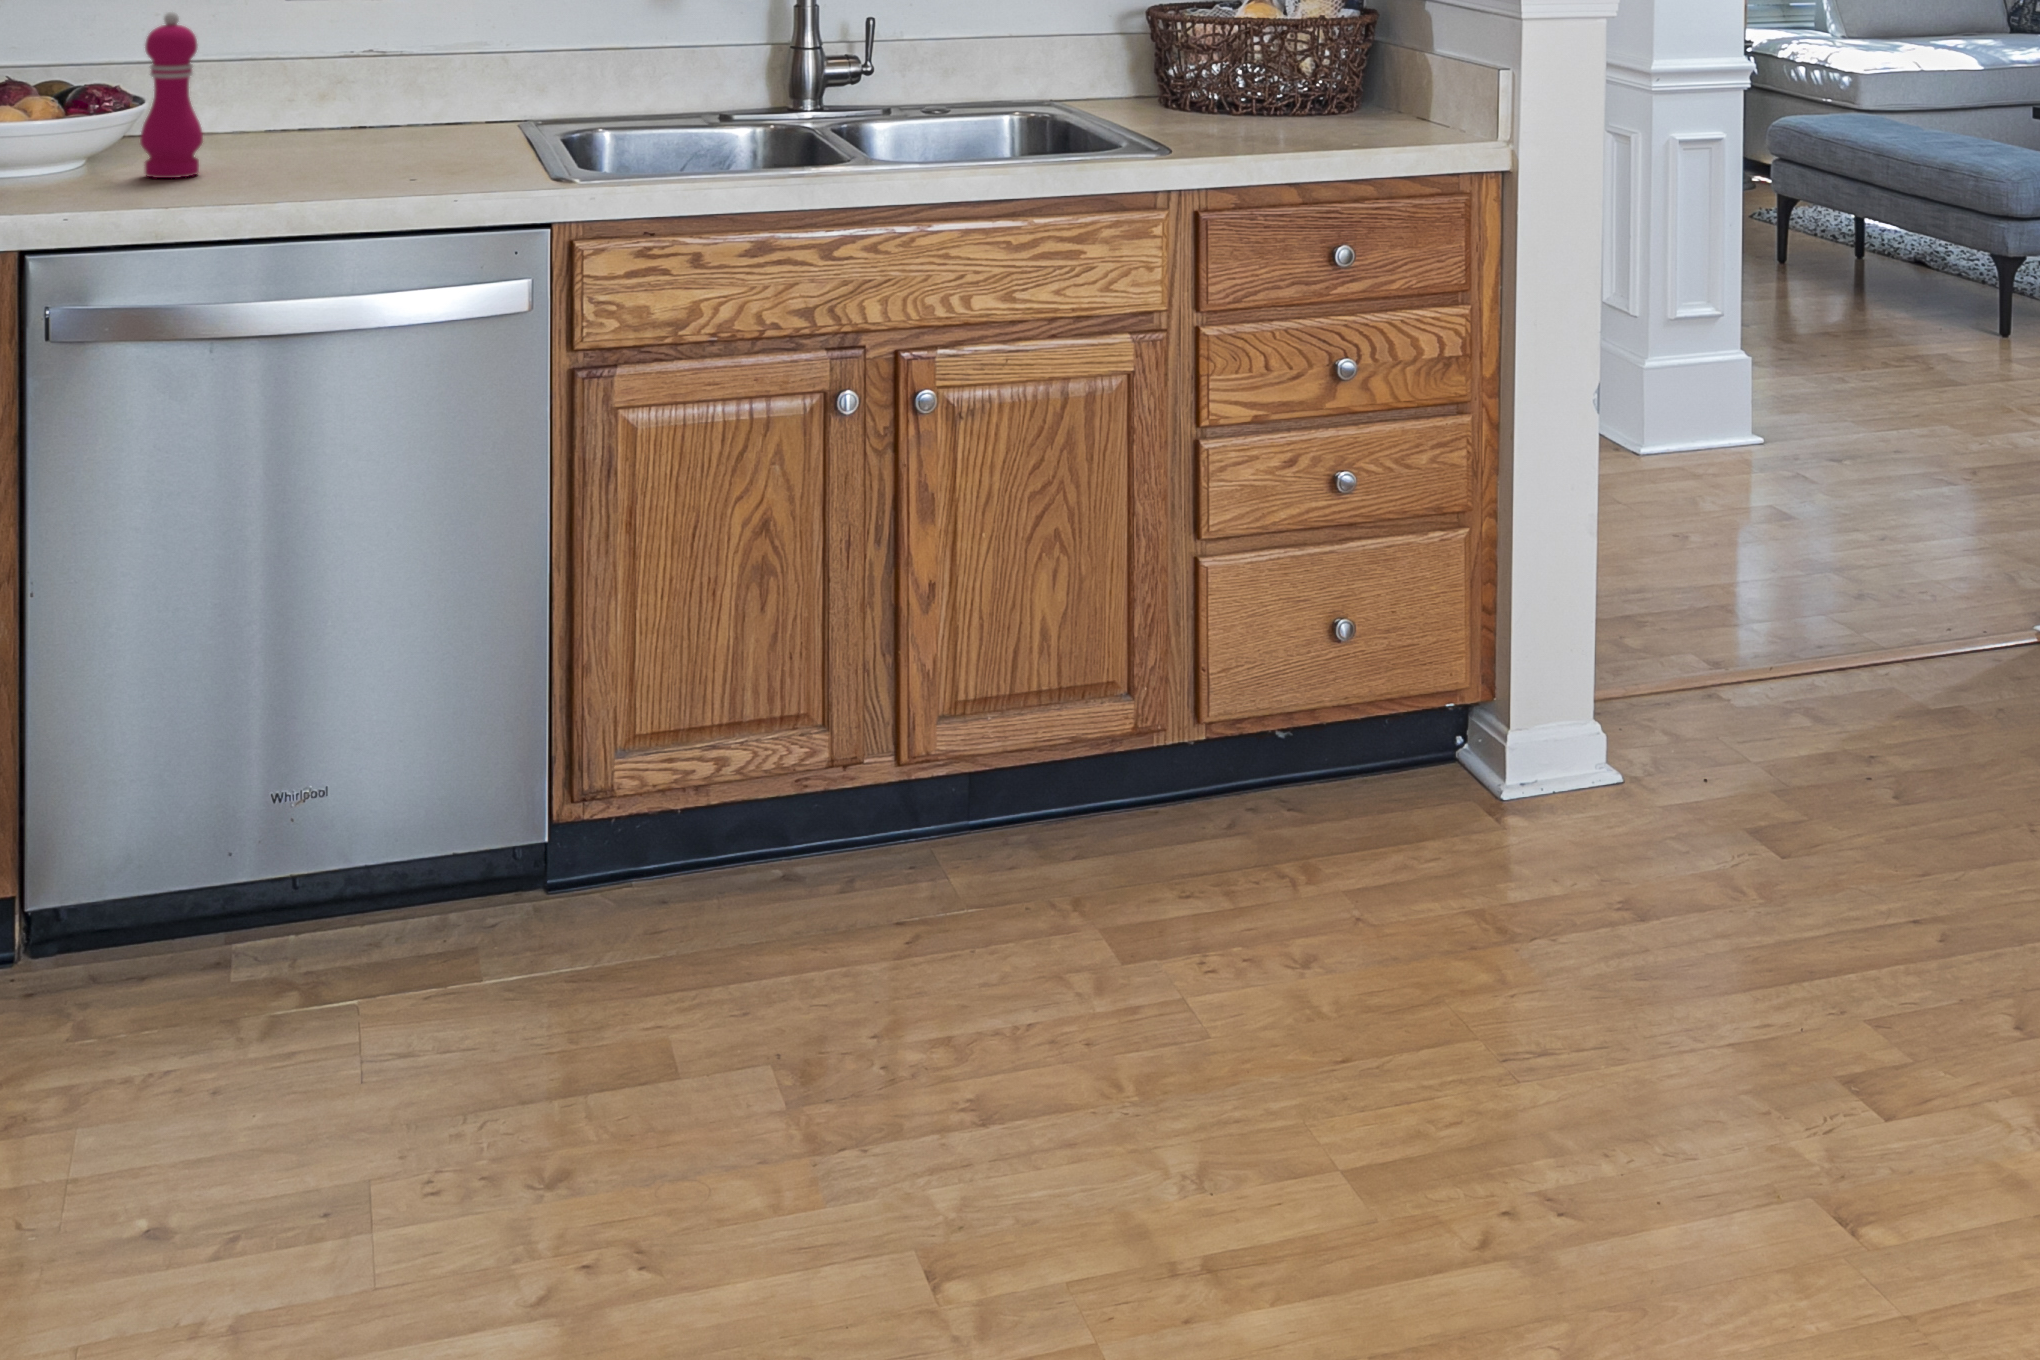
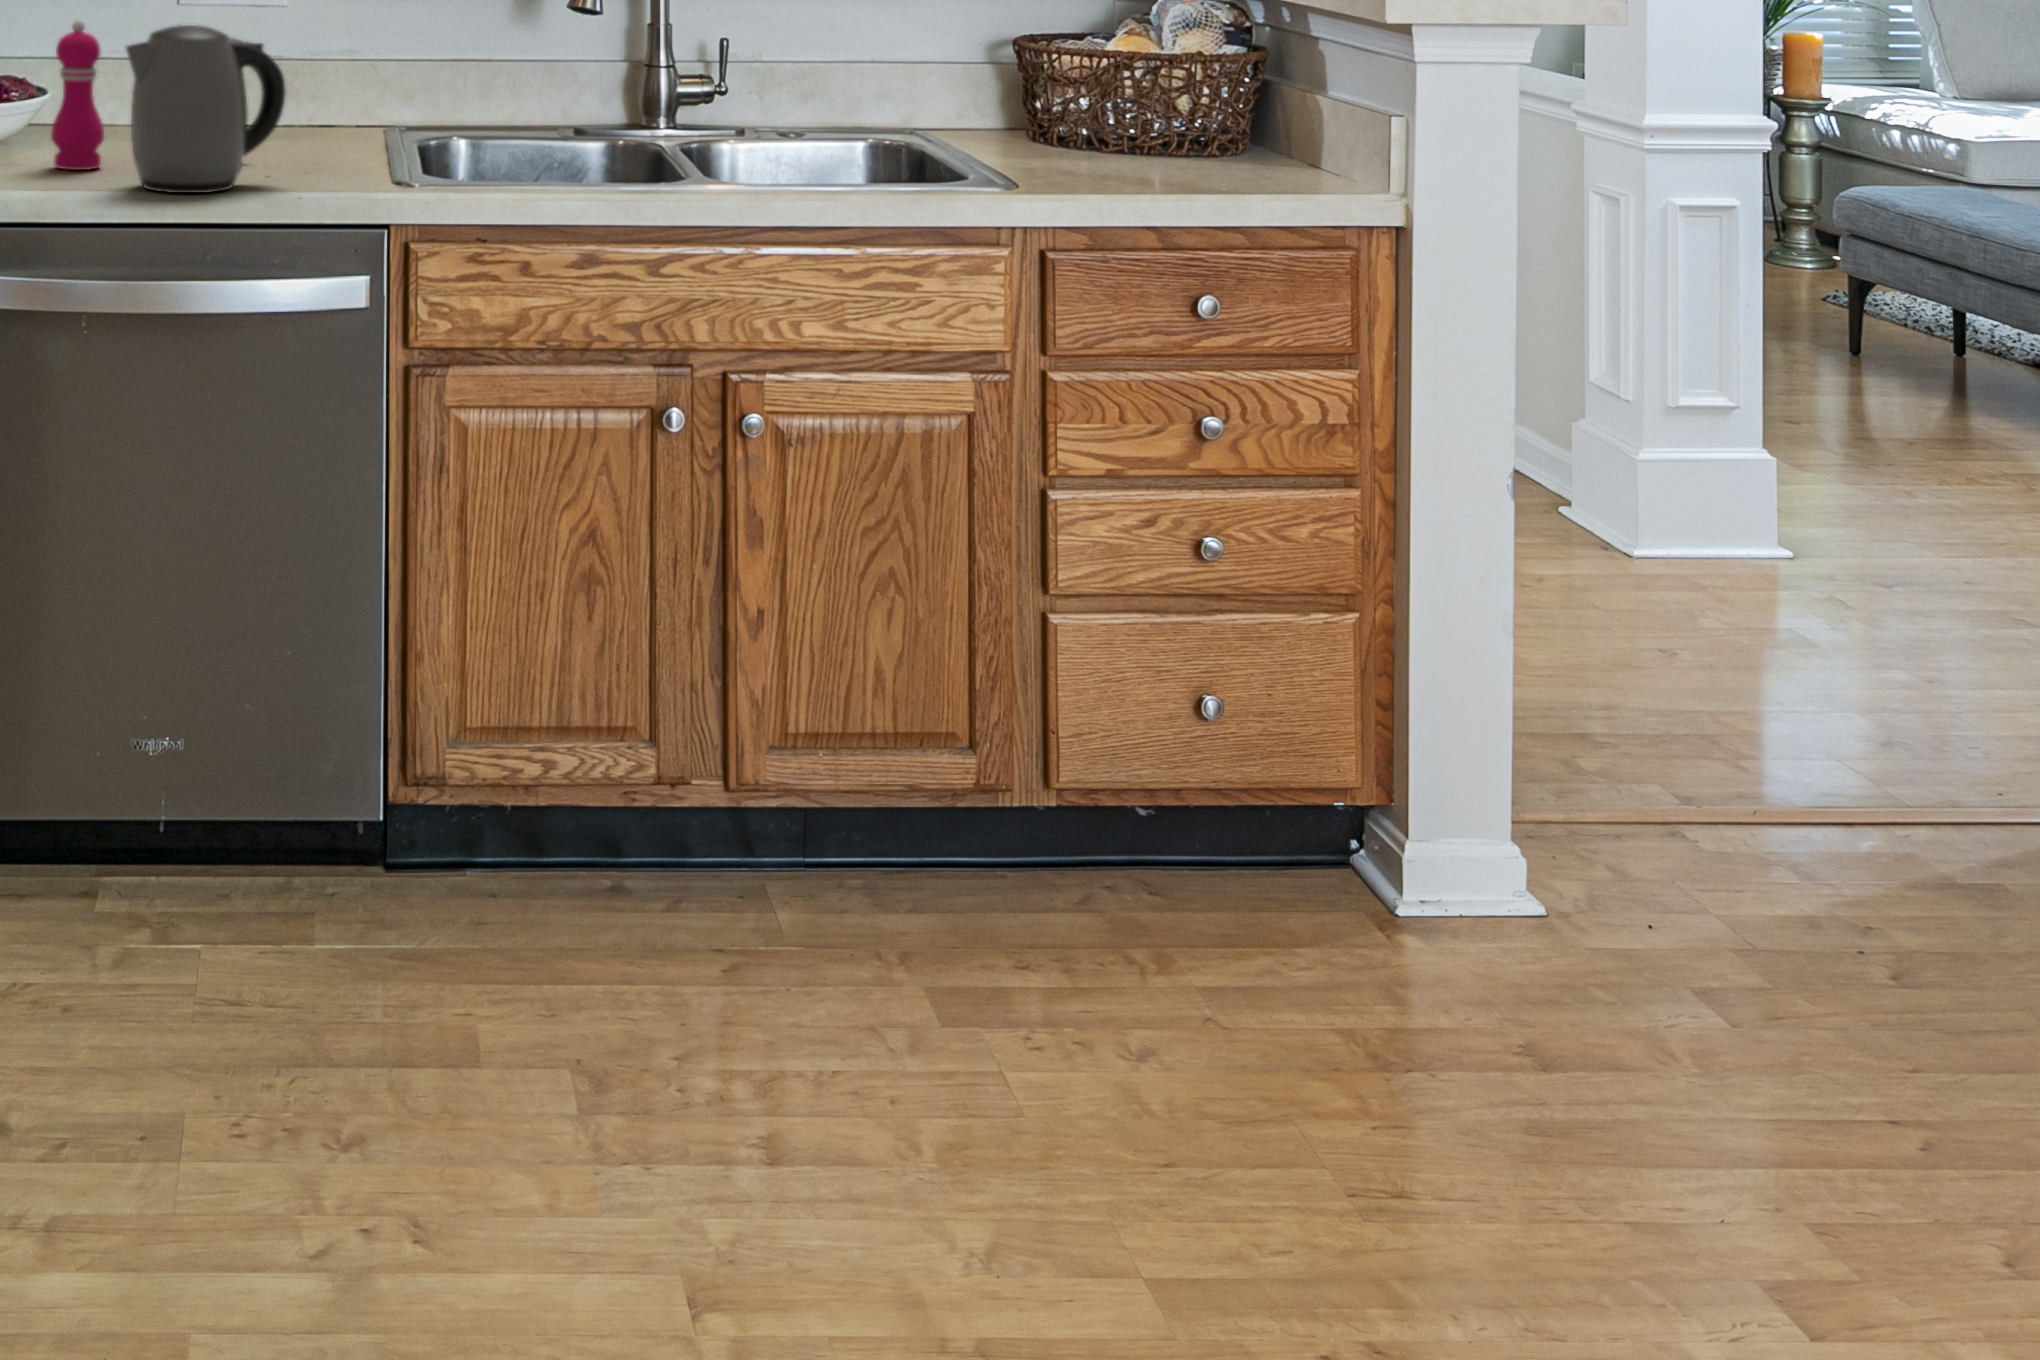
kettle: none [241,13,419,197] -> present [126,25,285,193]

